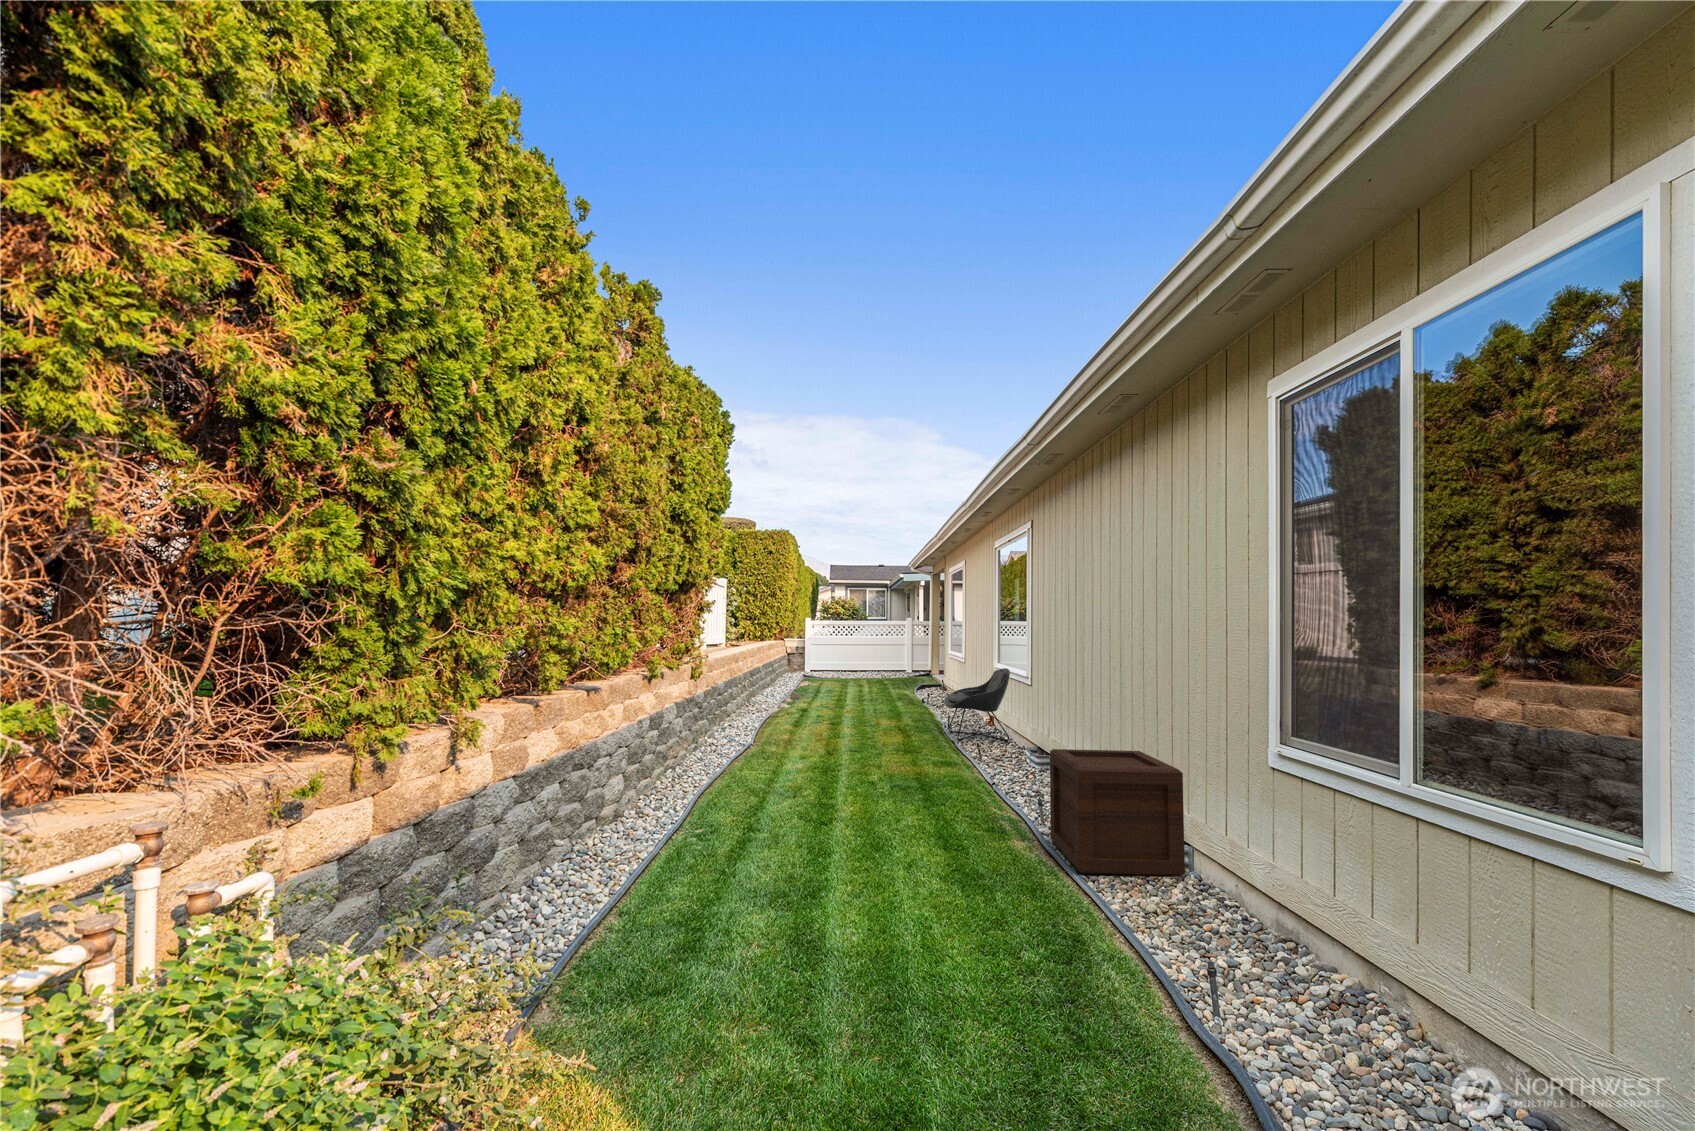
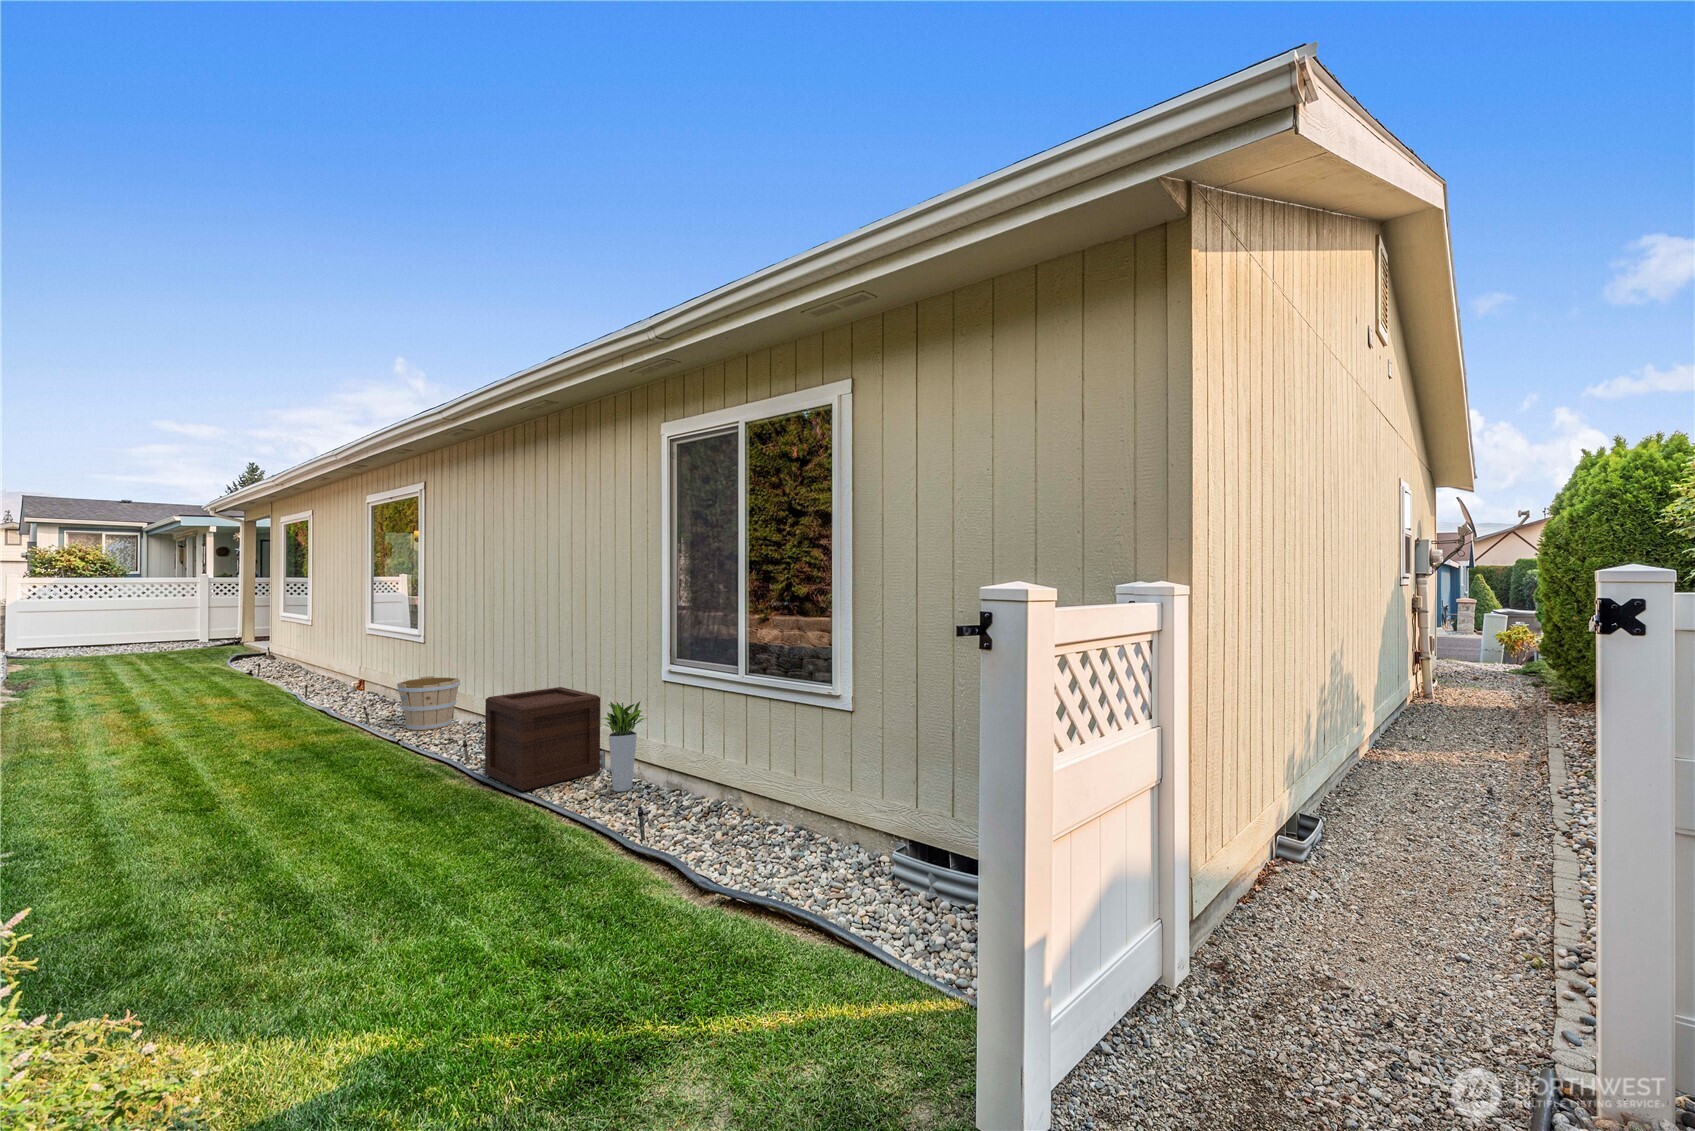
lounge chair: present [944,668,1010,742] -> none [307,627,395,710]
wooden bucket: none [996,720,1053,776] -> present [397,676,460,731]
planter: none [1174,781,1245,916] -> present [604,702,646,792]

